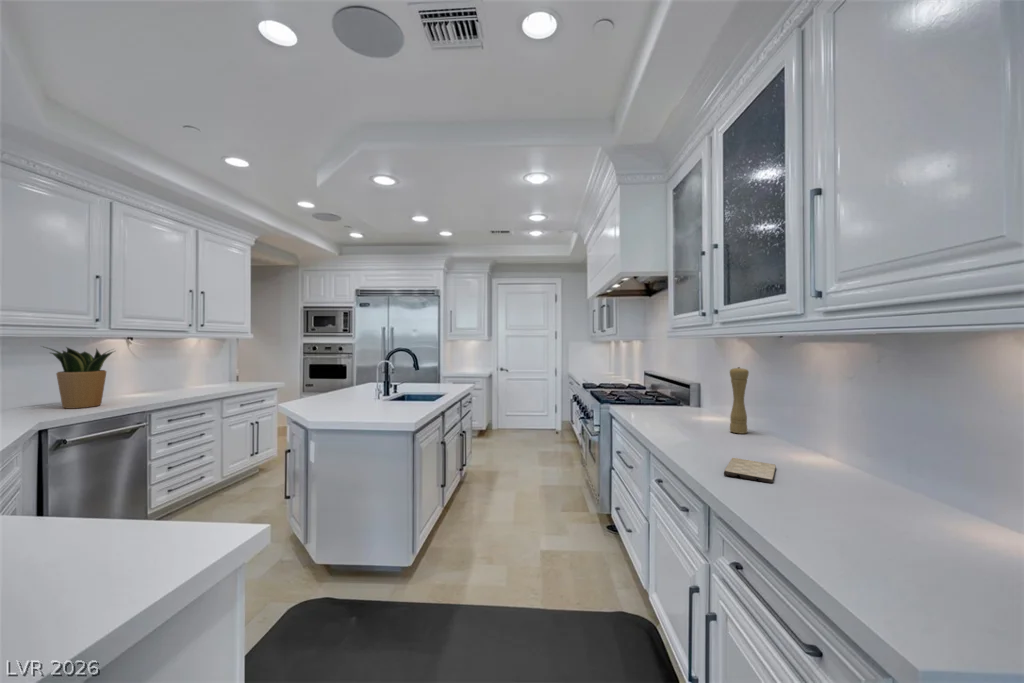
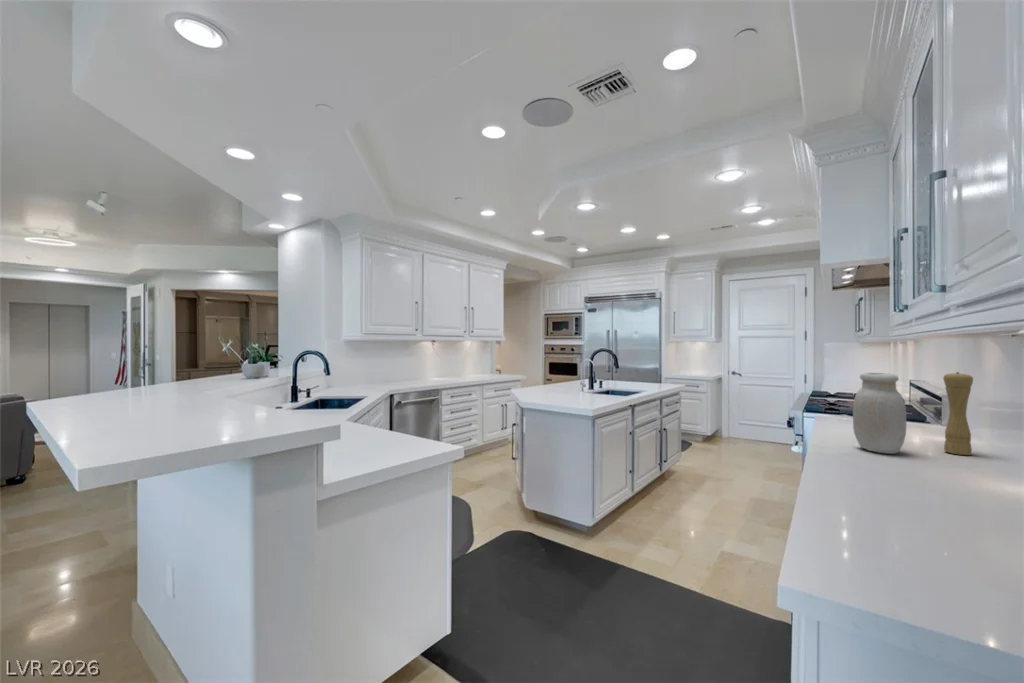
potted plant: present [51,348,113,409] -> none [391,345,424,384]
jar: none [677,370,717,440] -> present [853,373,906,454]
cutting board: present [724,458,776,483] -> none [847,469,937,493]

